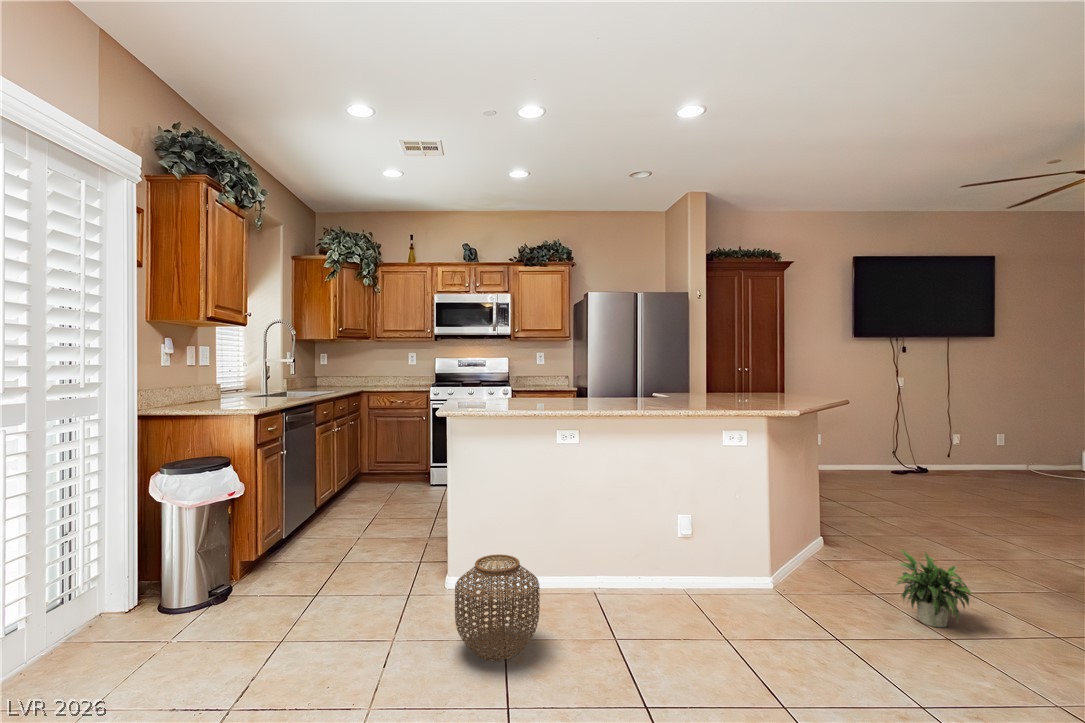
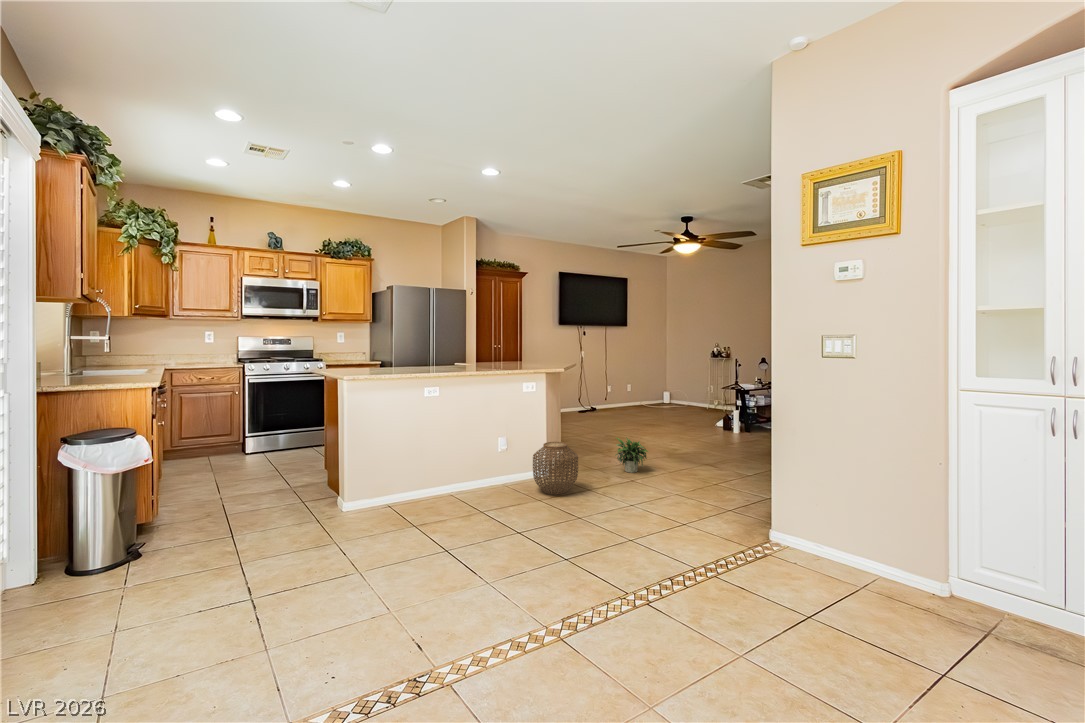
woven basket: present [455,555,540,661] -> present [533,442,578,494]

